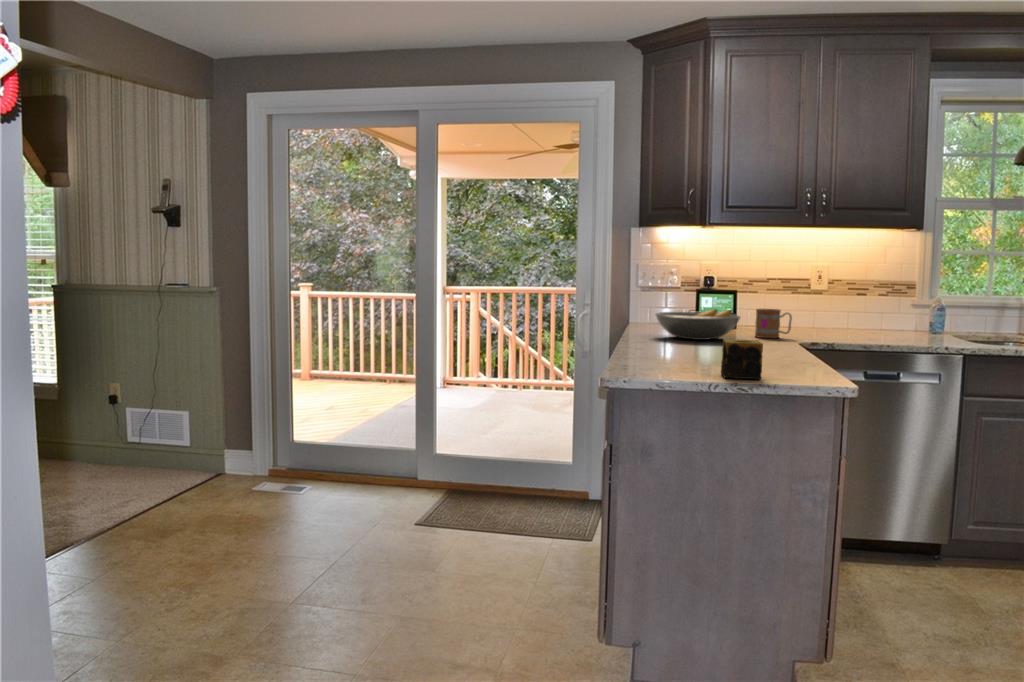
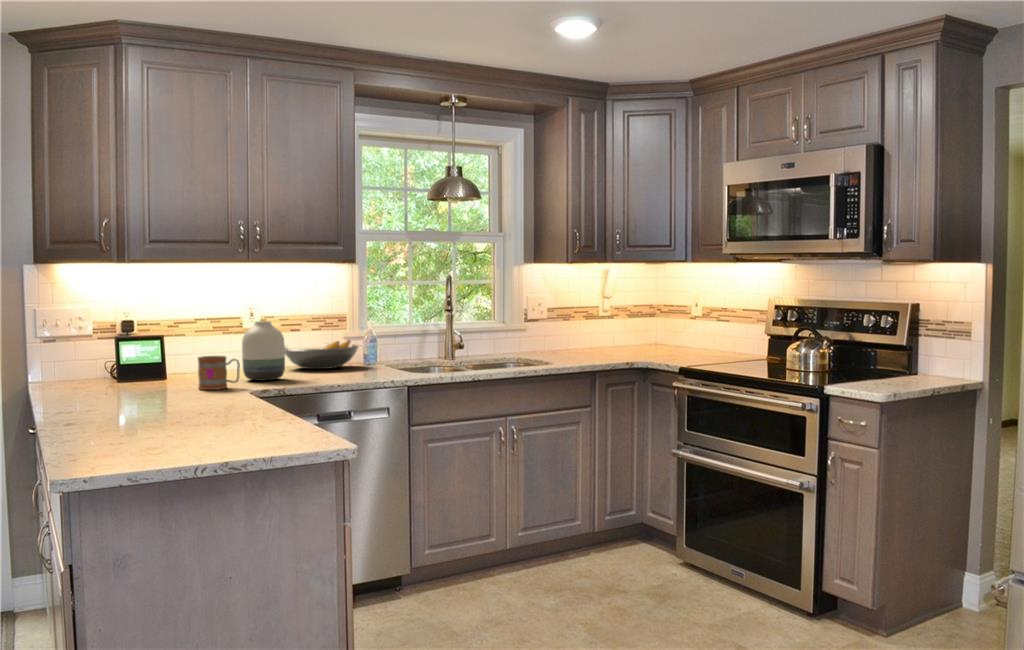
vase: none [800,282,841,336] -> present [242,321,285,381]
fruit bowl: present [656,309,740,340] -> present [285,340,358,369]
candle: present [721,339,763,379] -> none [212,403,263,452]

